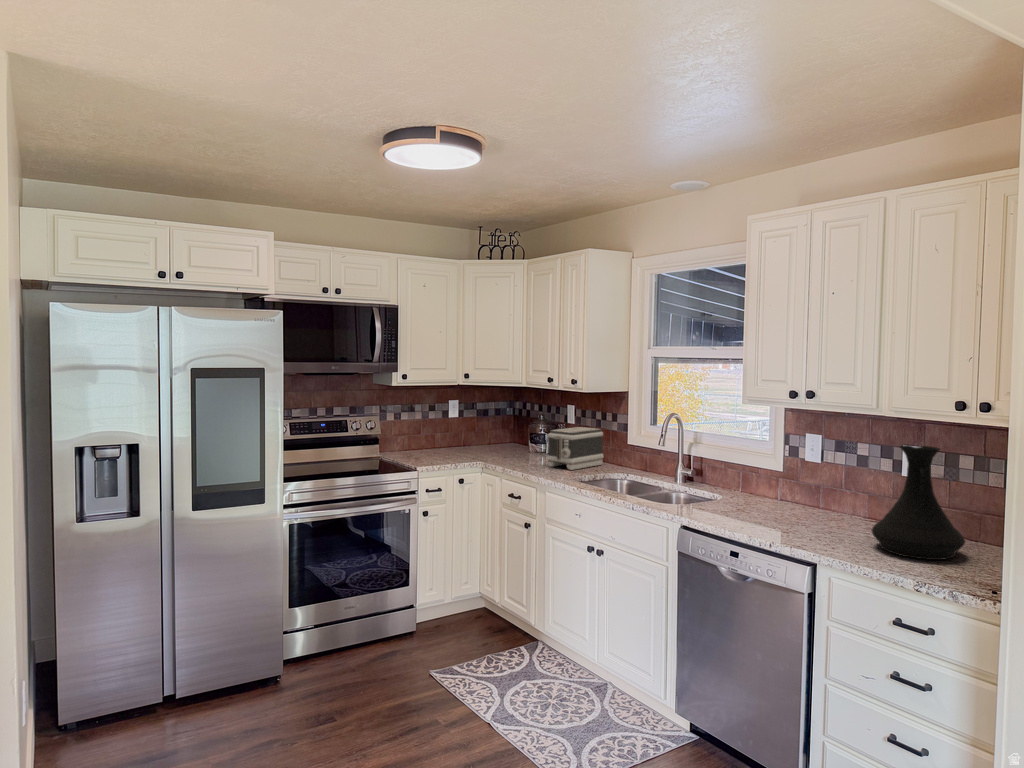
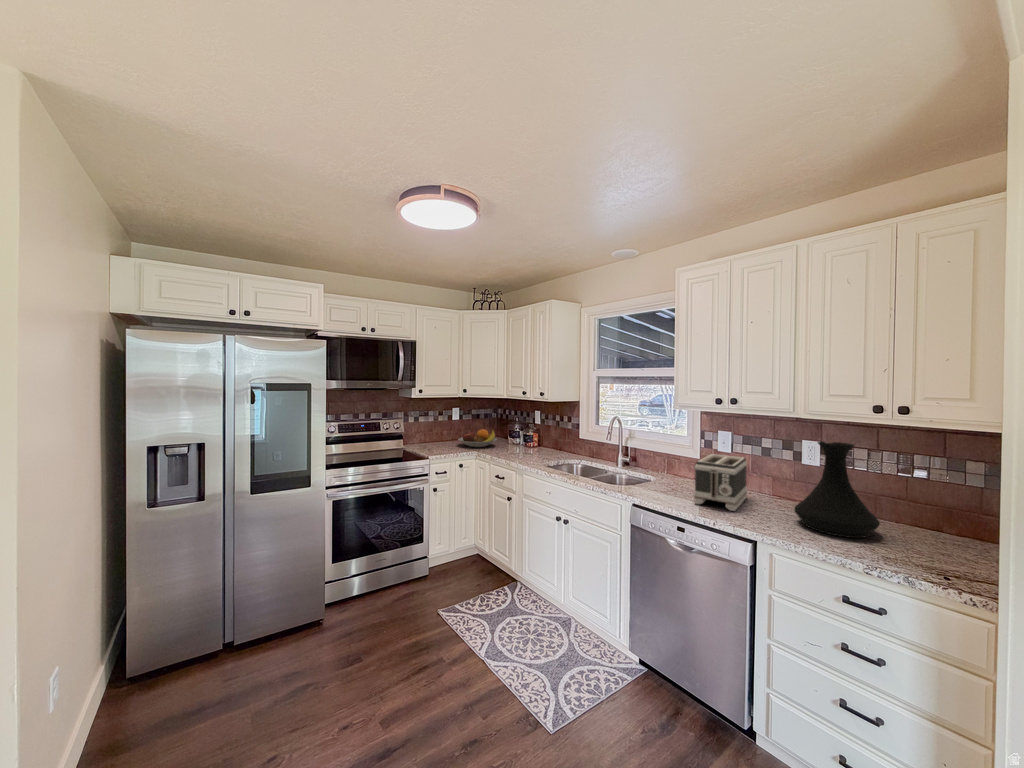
toaster: present [547,427,603,470] -> present [694,454,747,511]
fruit bowl: none [456,432,511,458] -> present [458,429,497,447]

